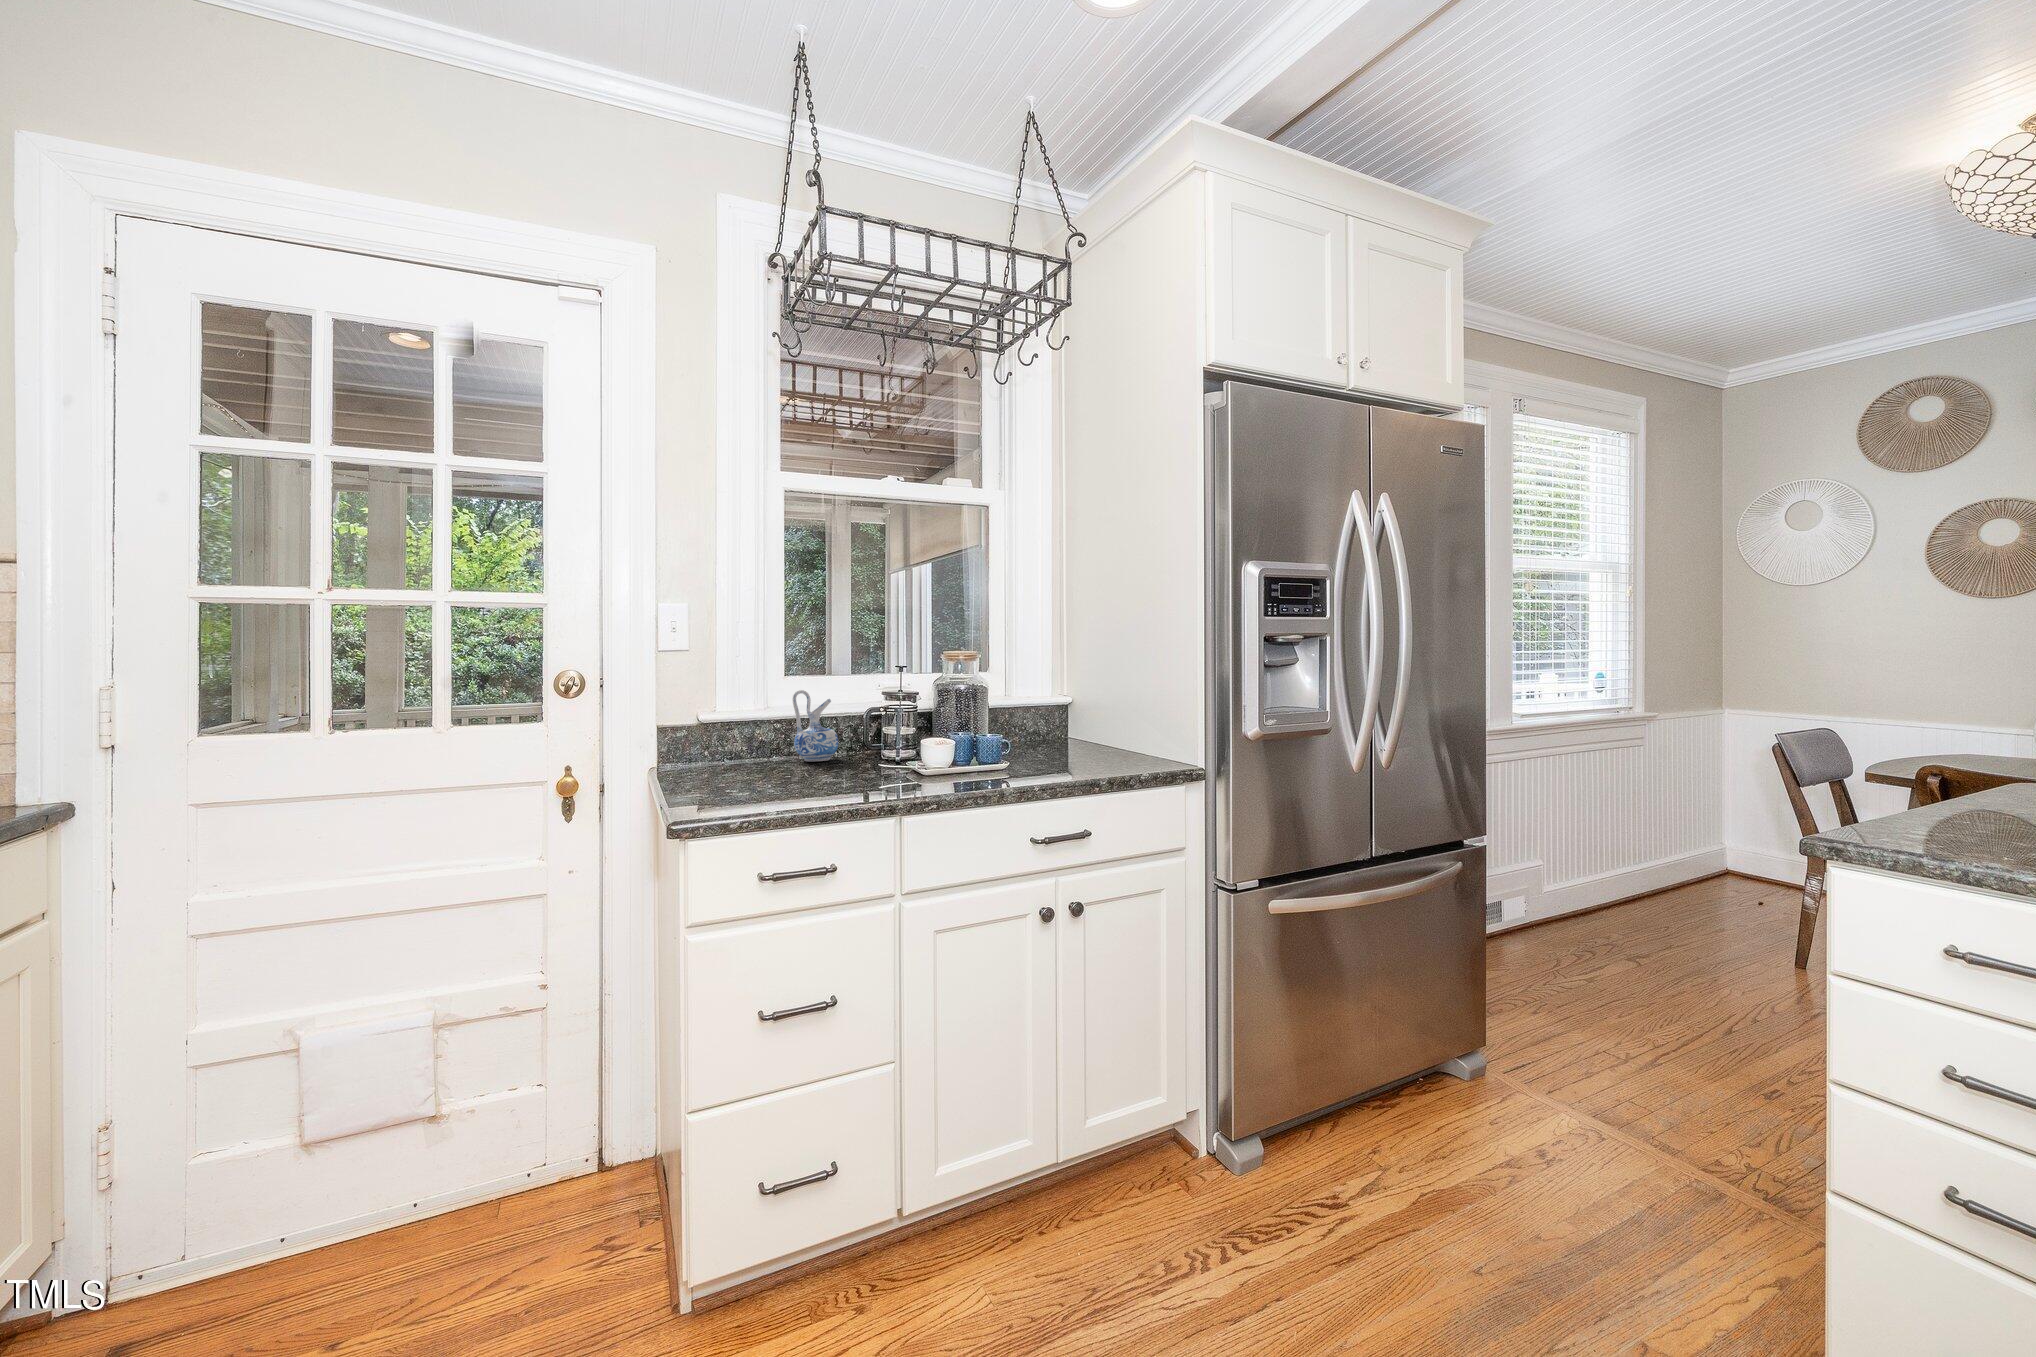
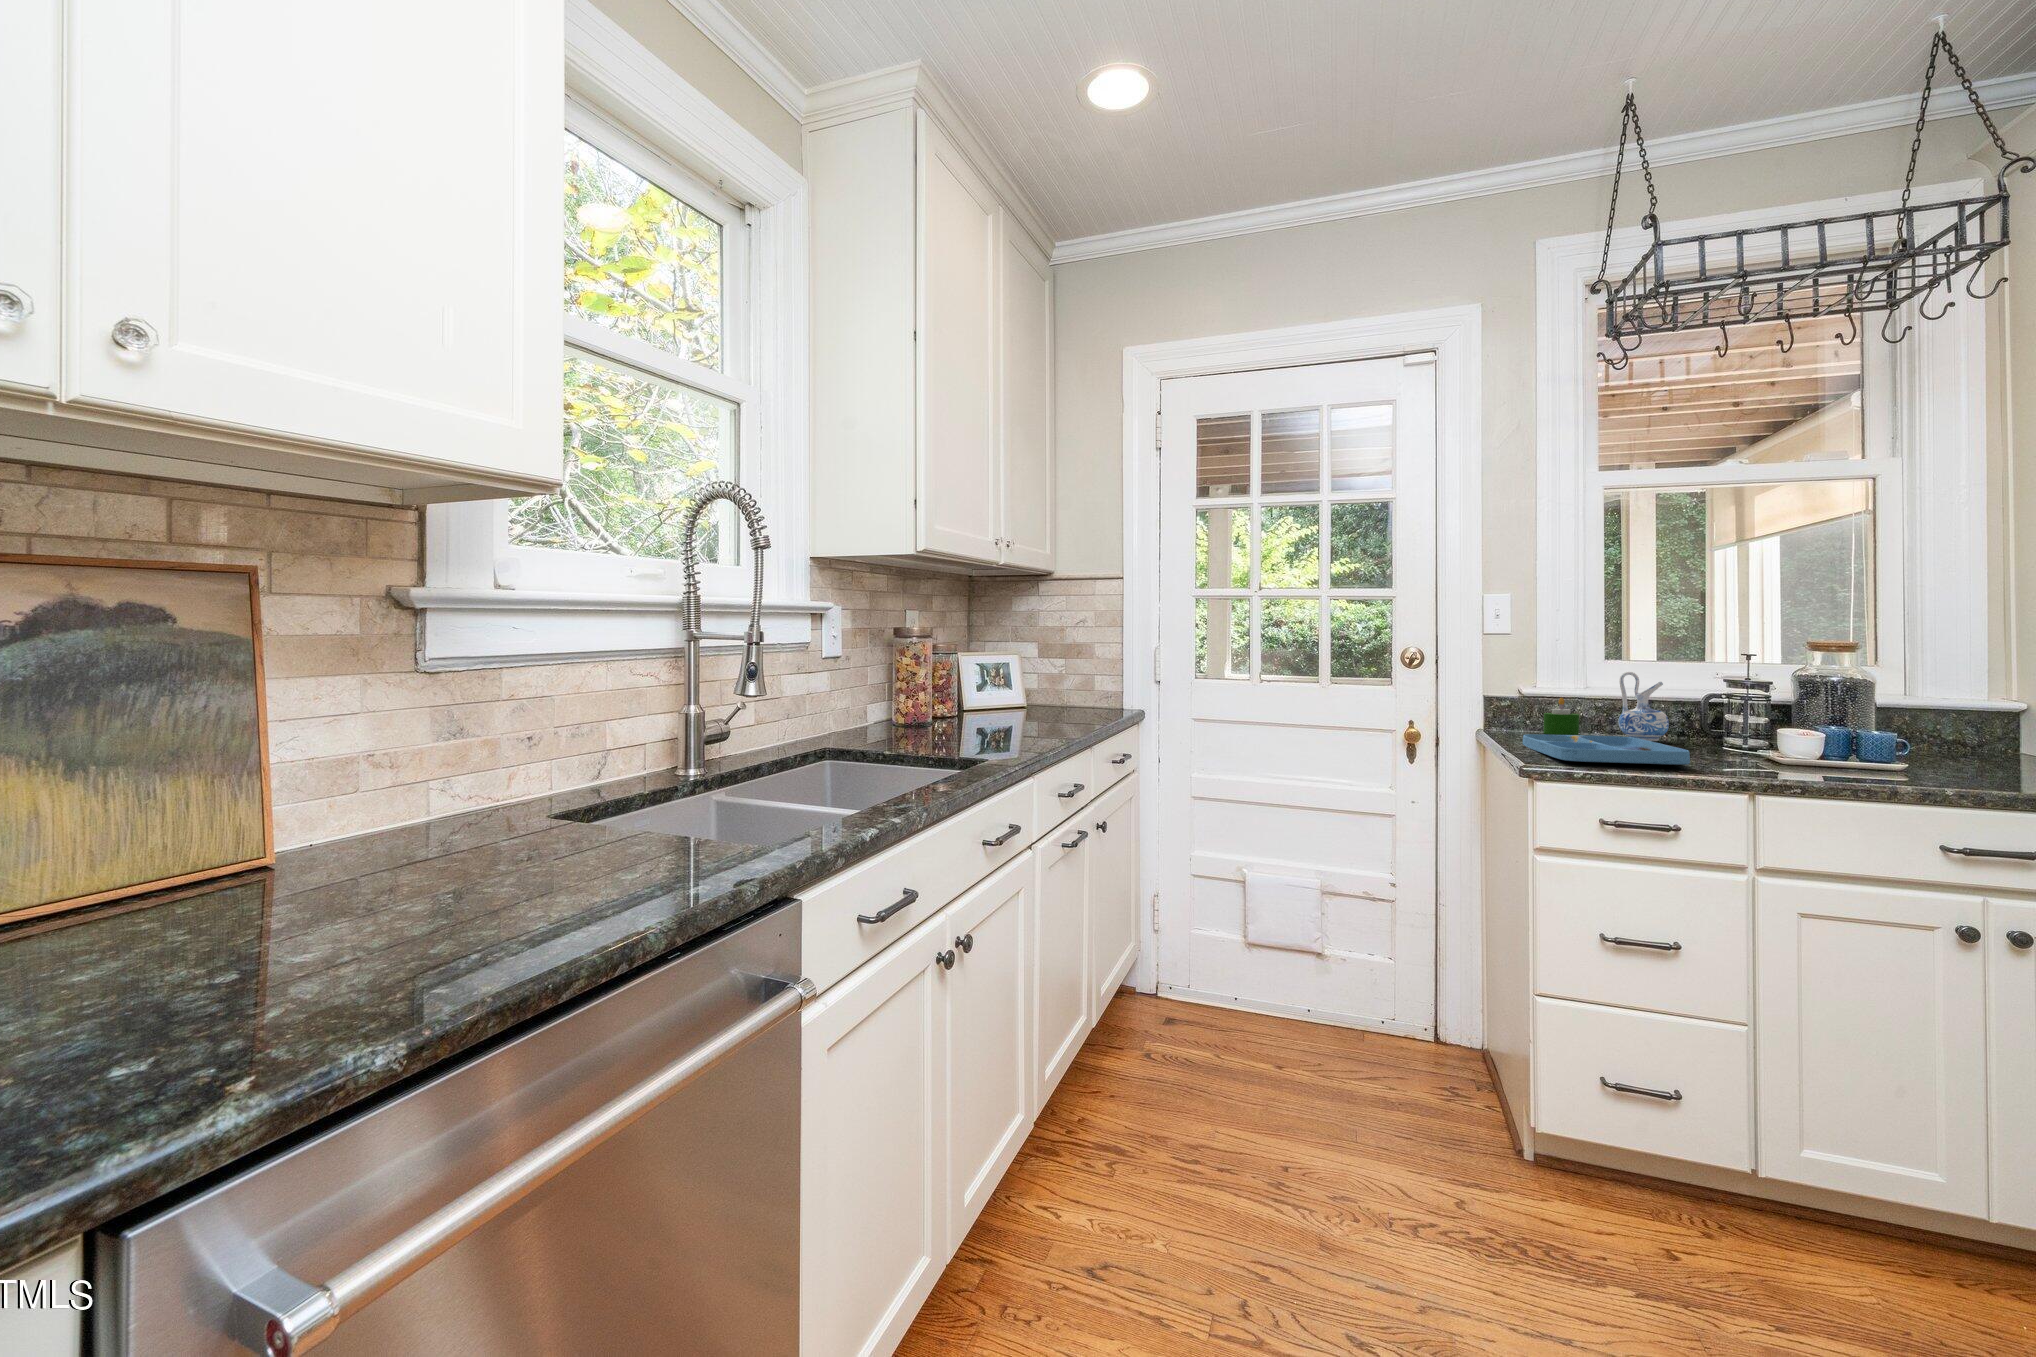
candle: none [722,722,758,764] -> present [1543,698,1579,735]
tray: none [687,761,845,805] -> present [1523,734,1690,765]

